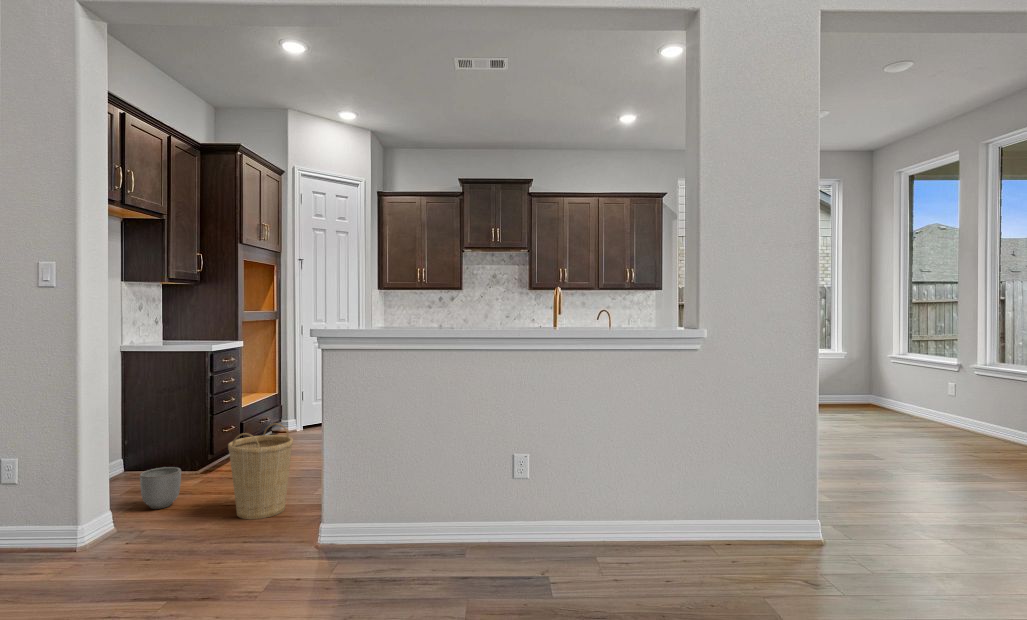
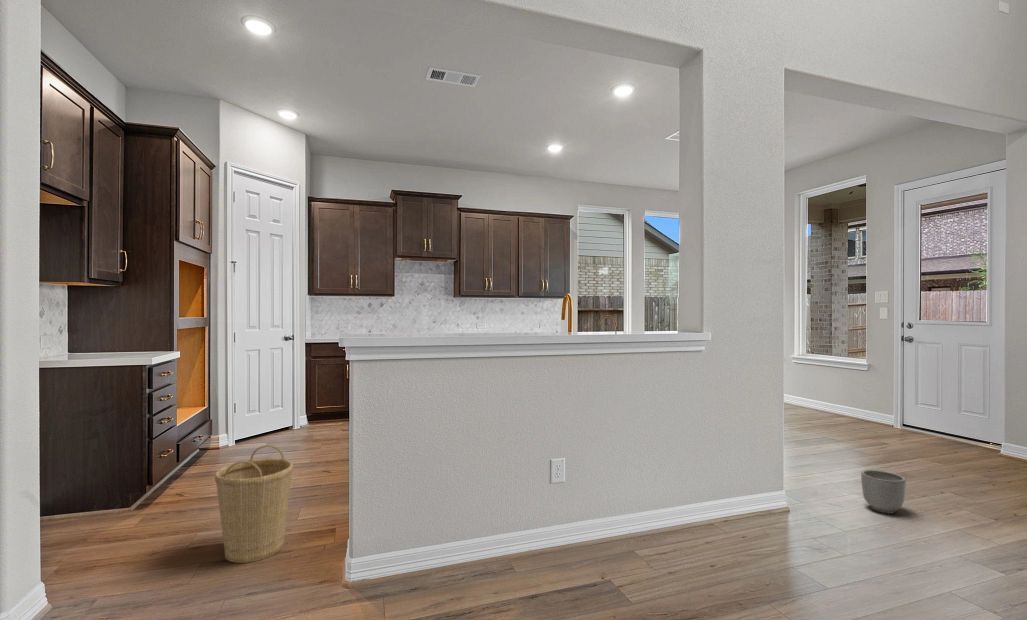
planter: present [140,467,181,509] -> present [861,470,906,514]

